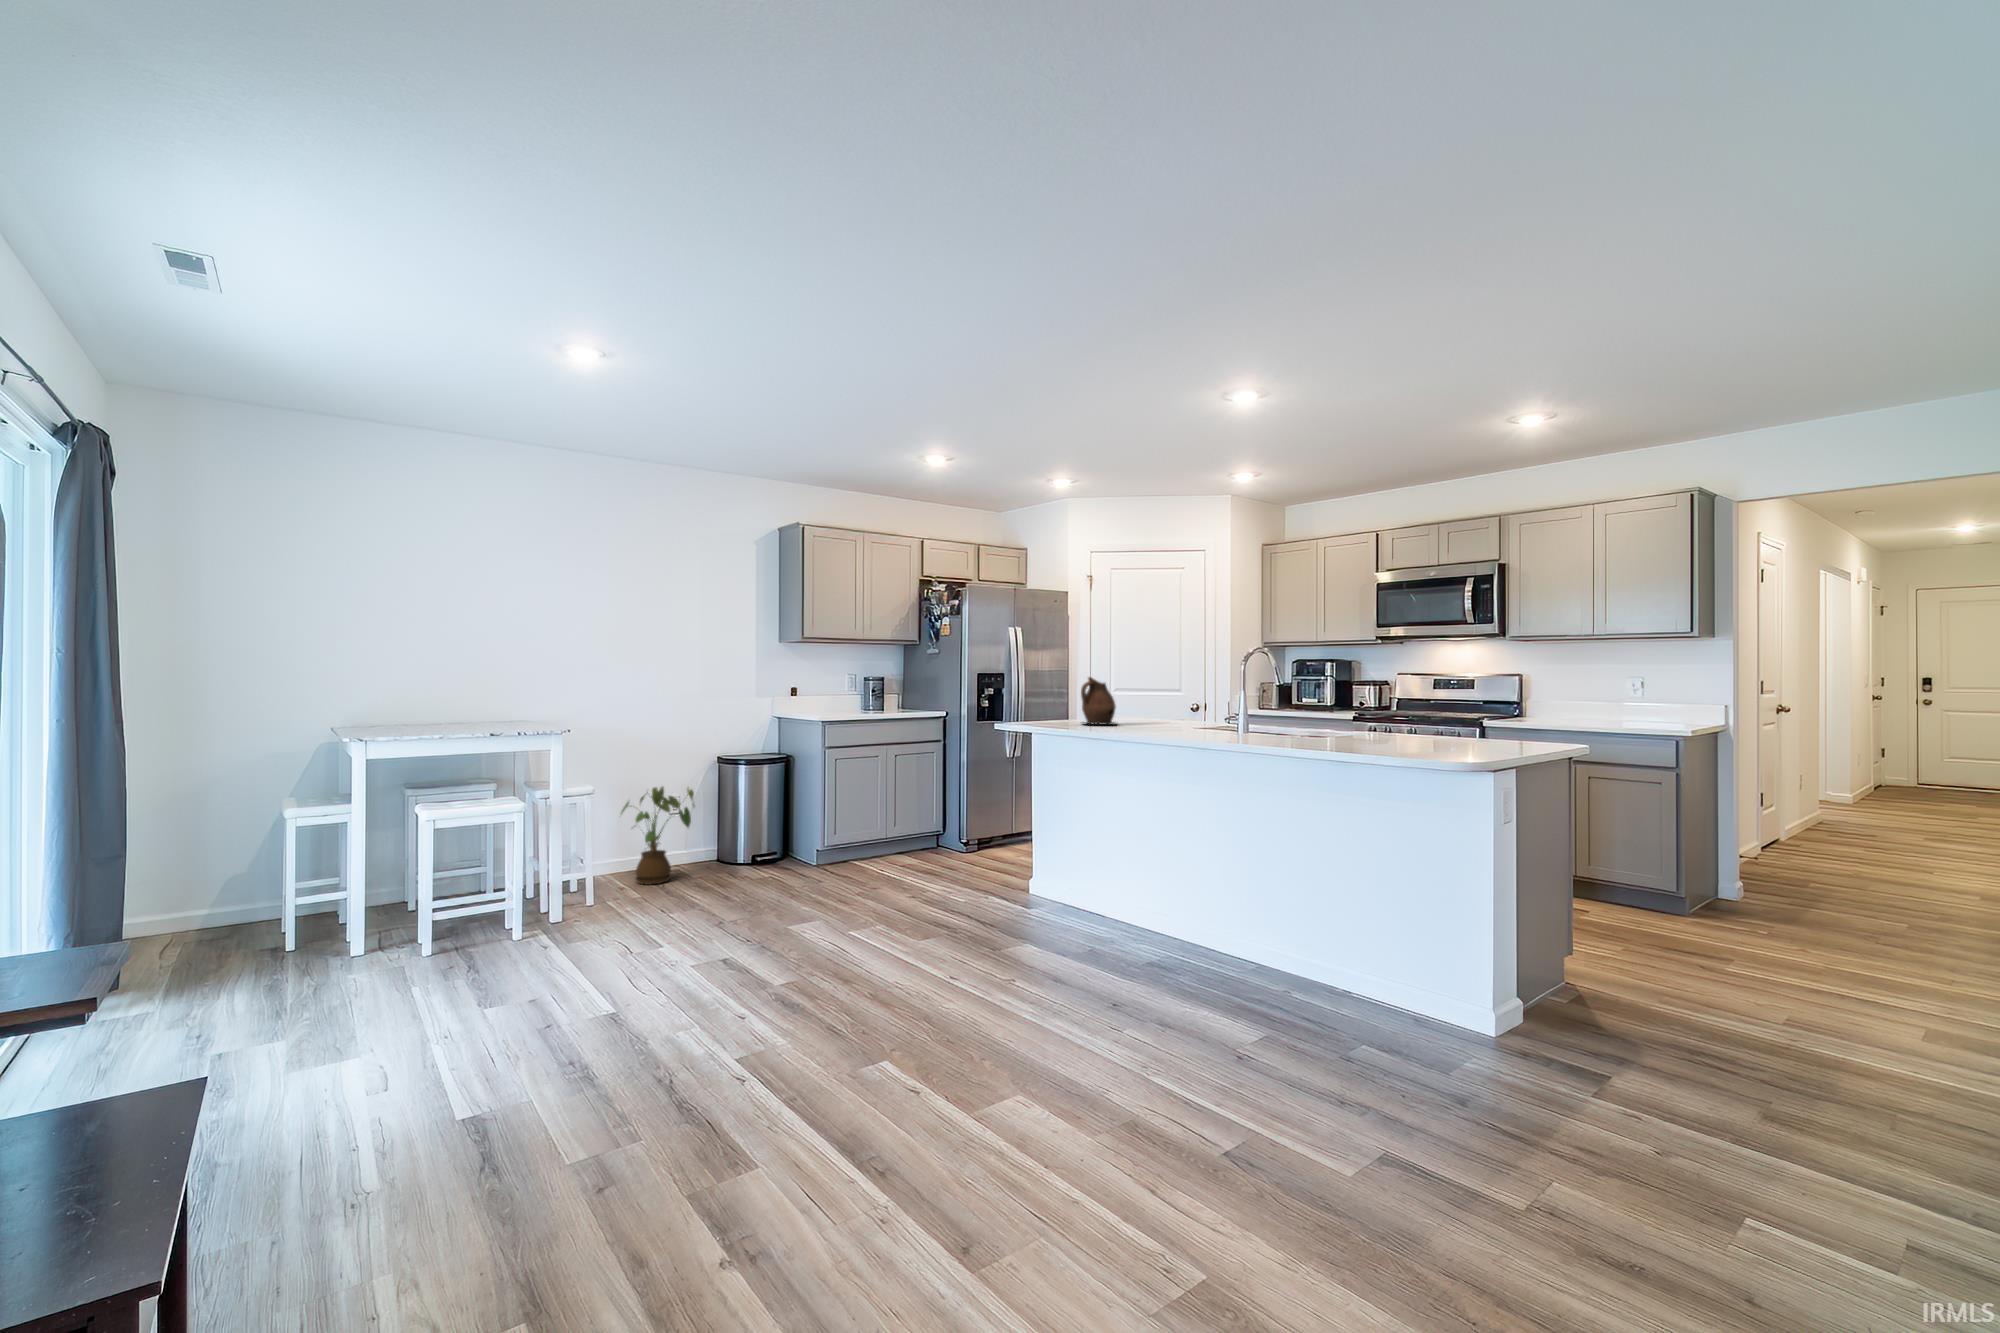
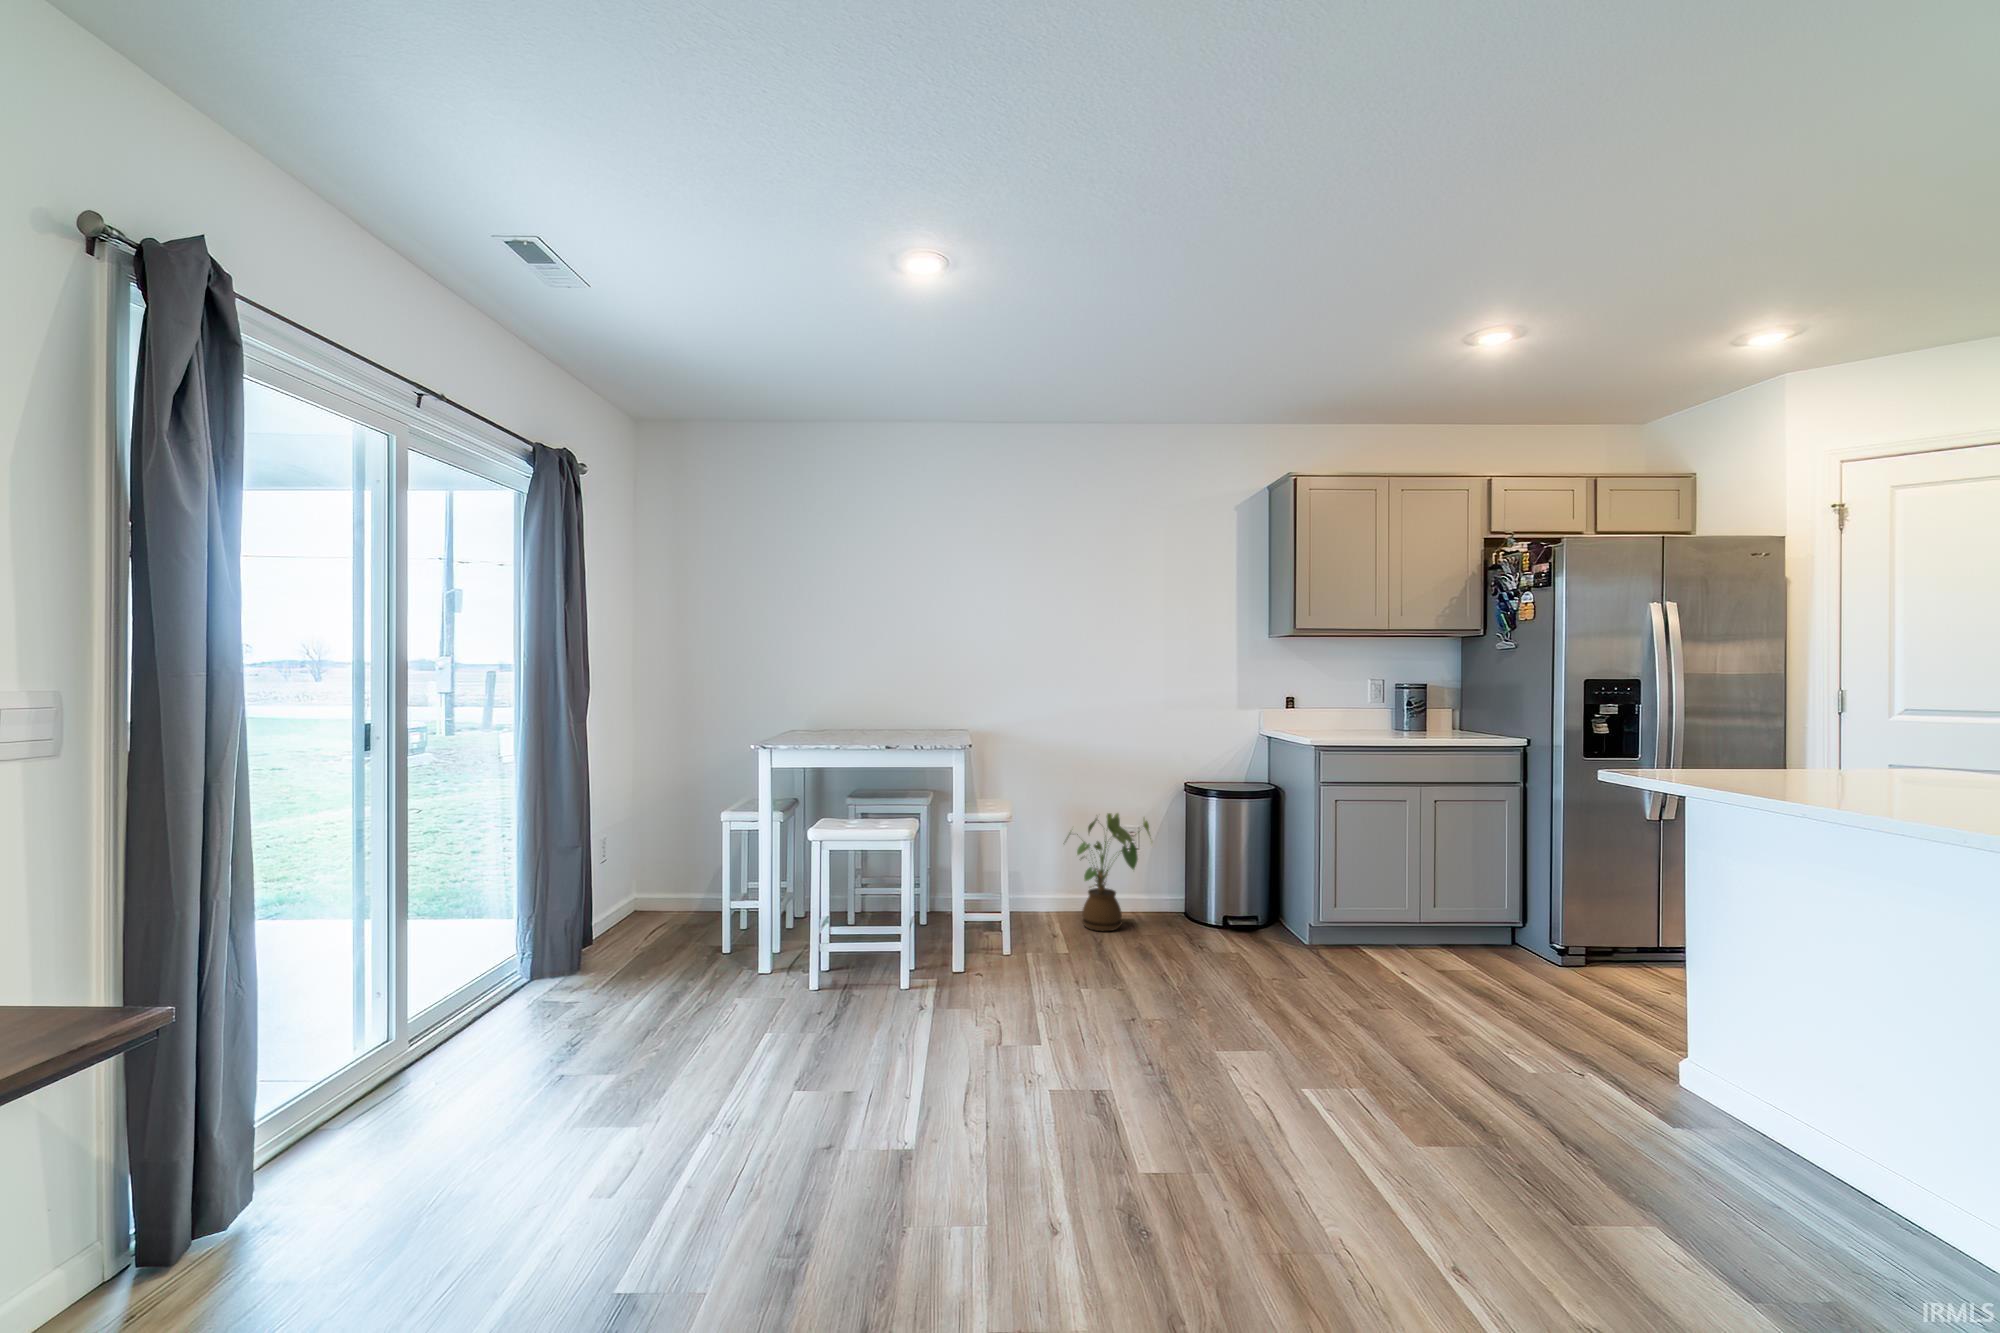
ceramic pitcher: present [1081,677,1117,725] -> none [1816,685,1935,789]

